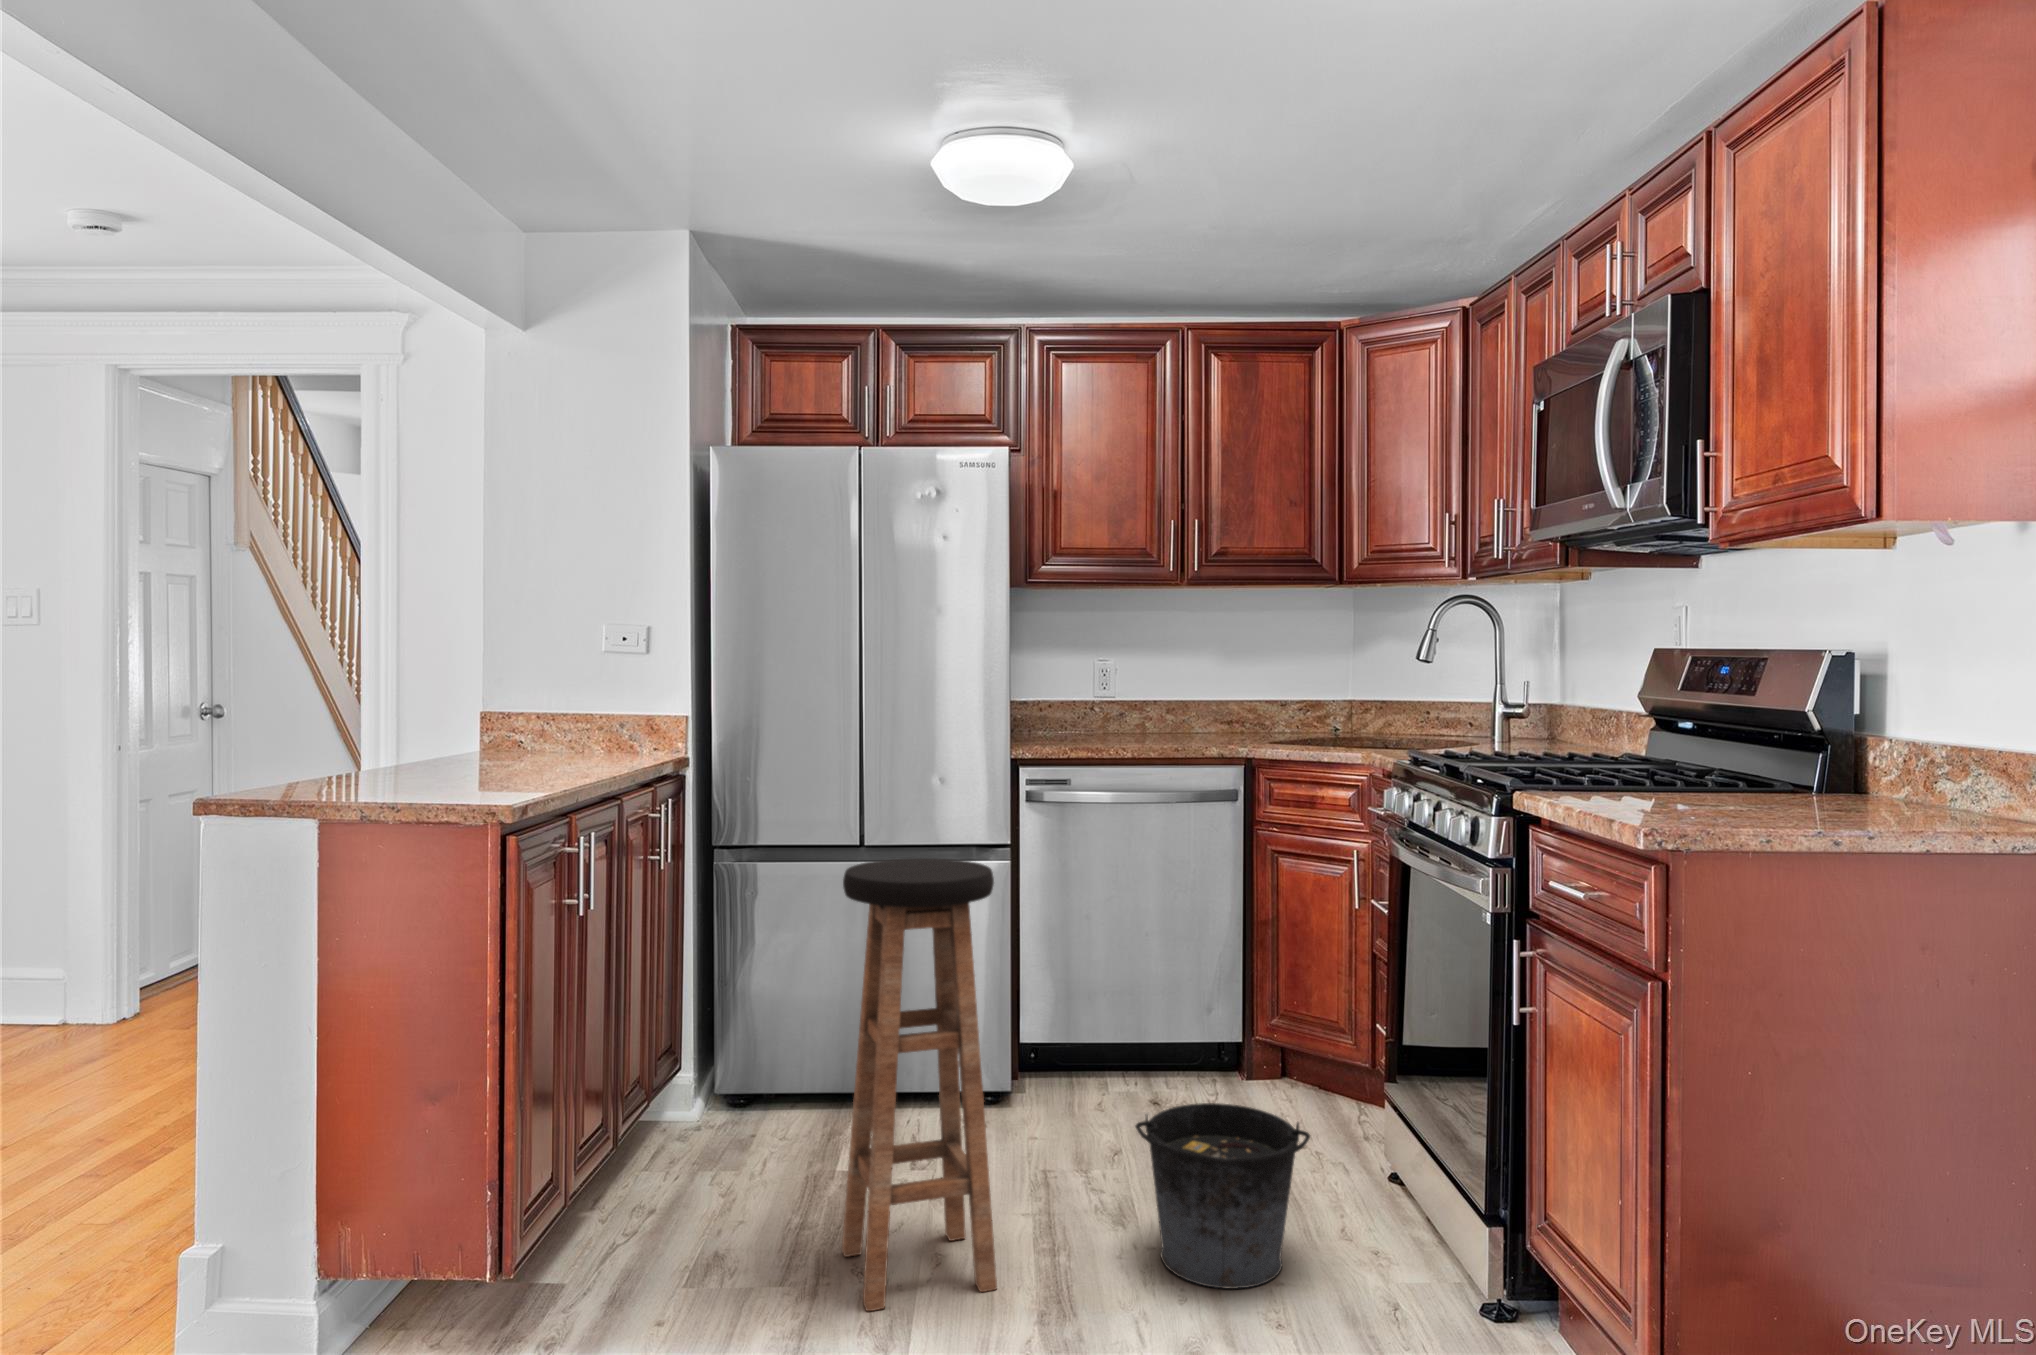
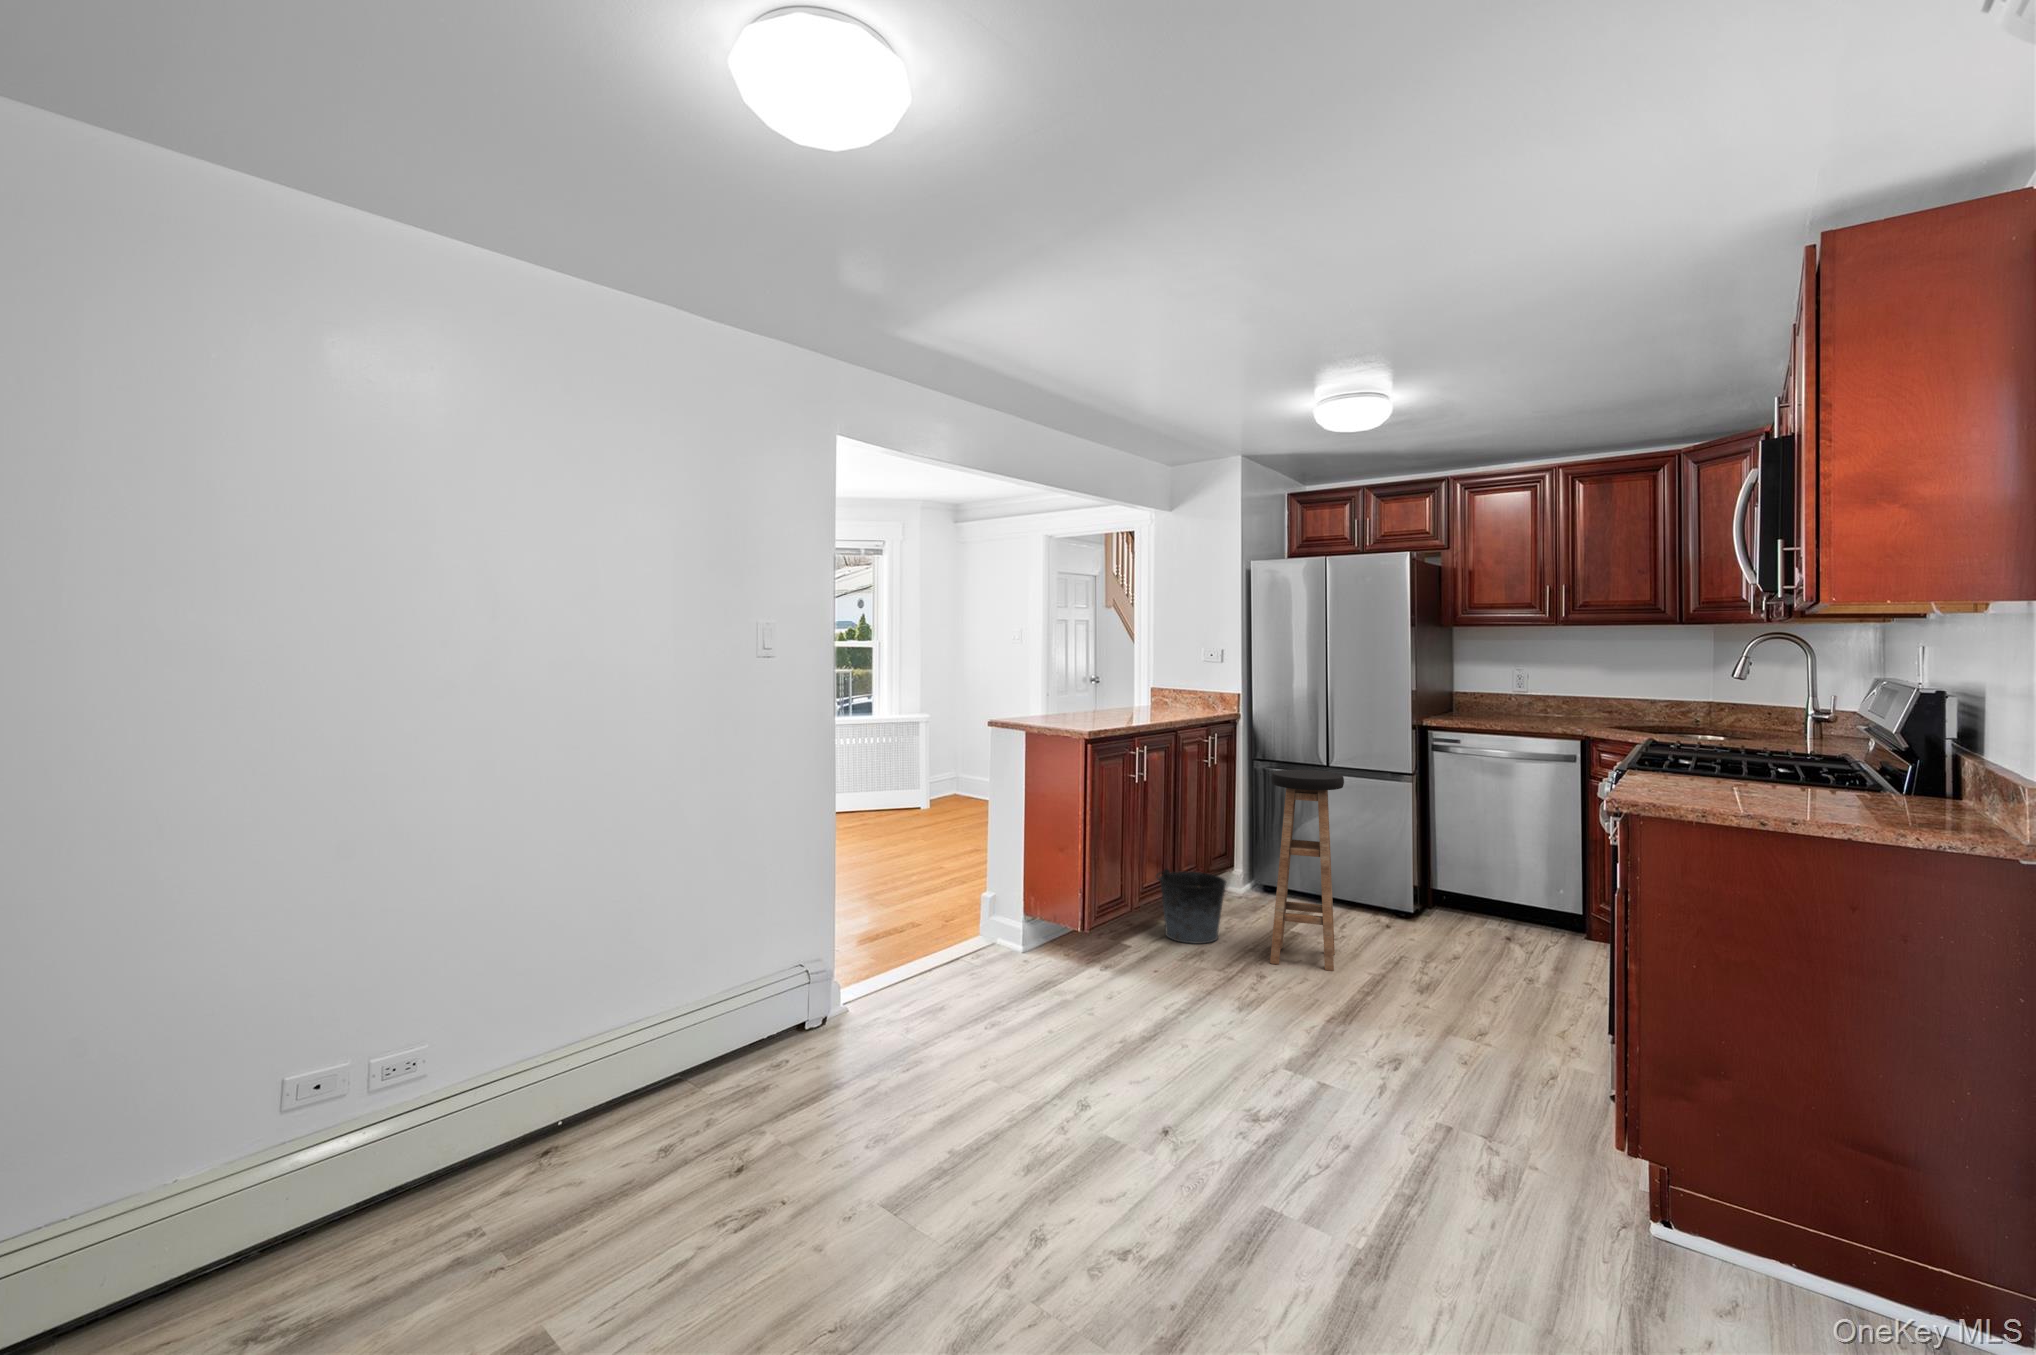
bucket: present [1135,1103,1310,1289] -> present [1156,869,1226,944]

